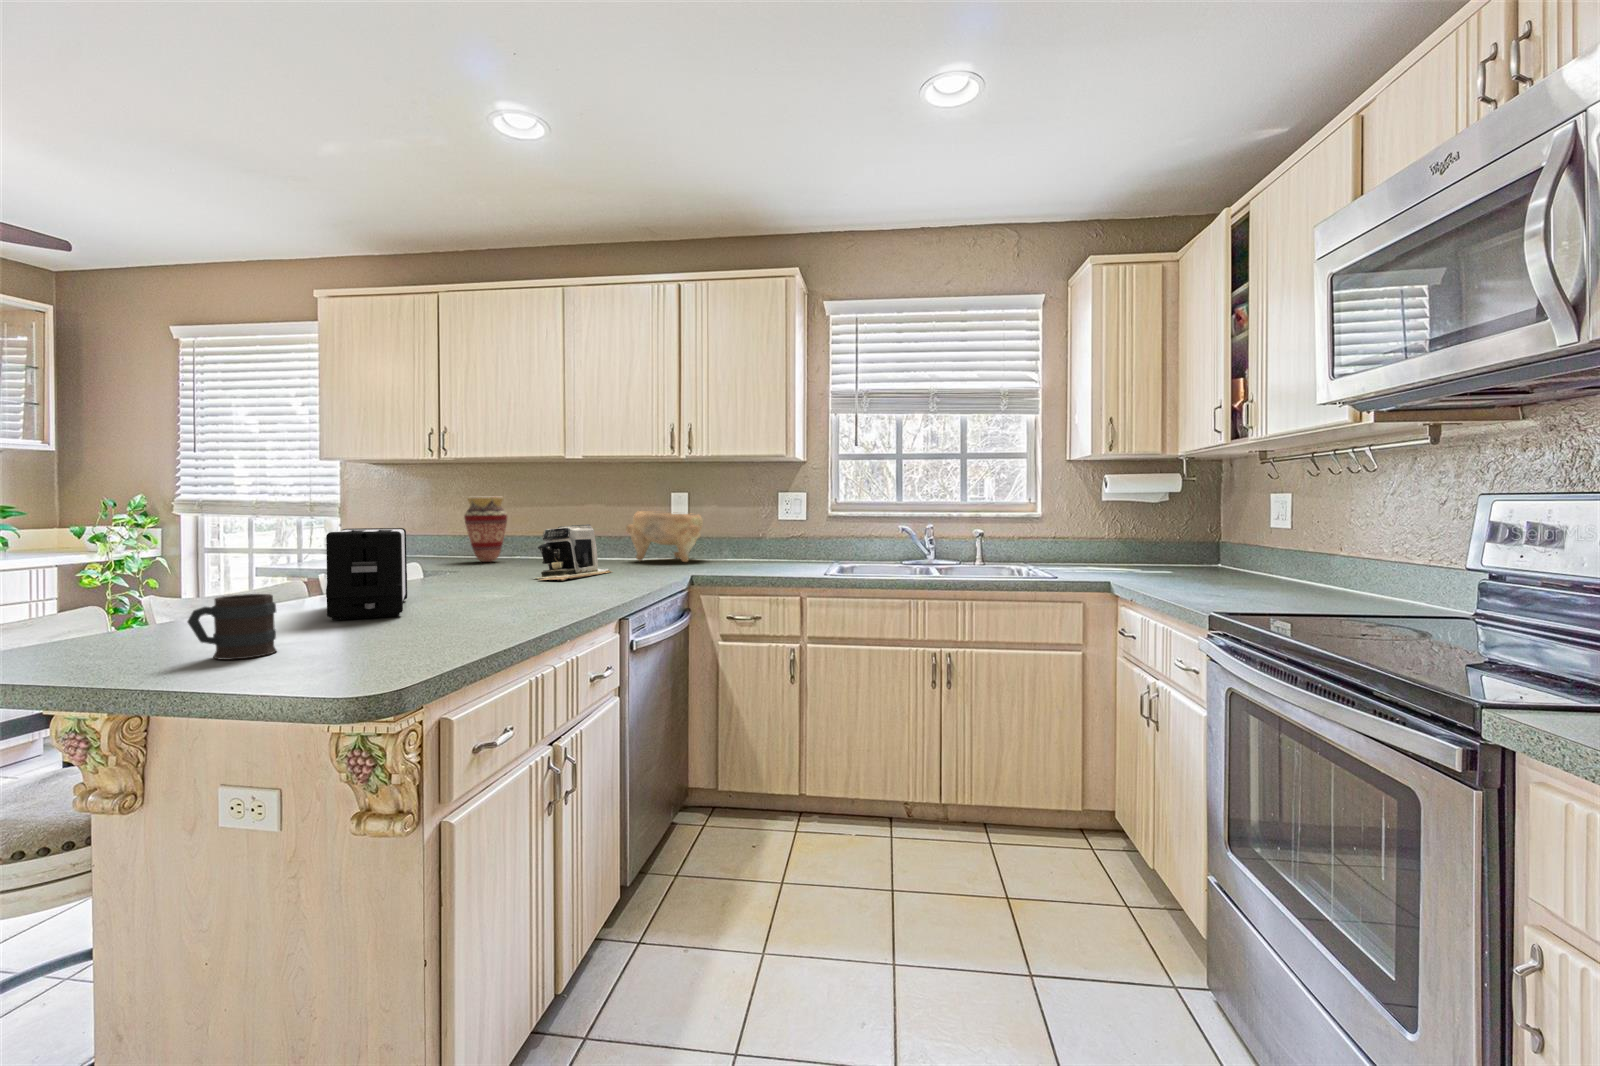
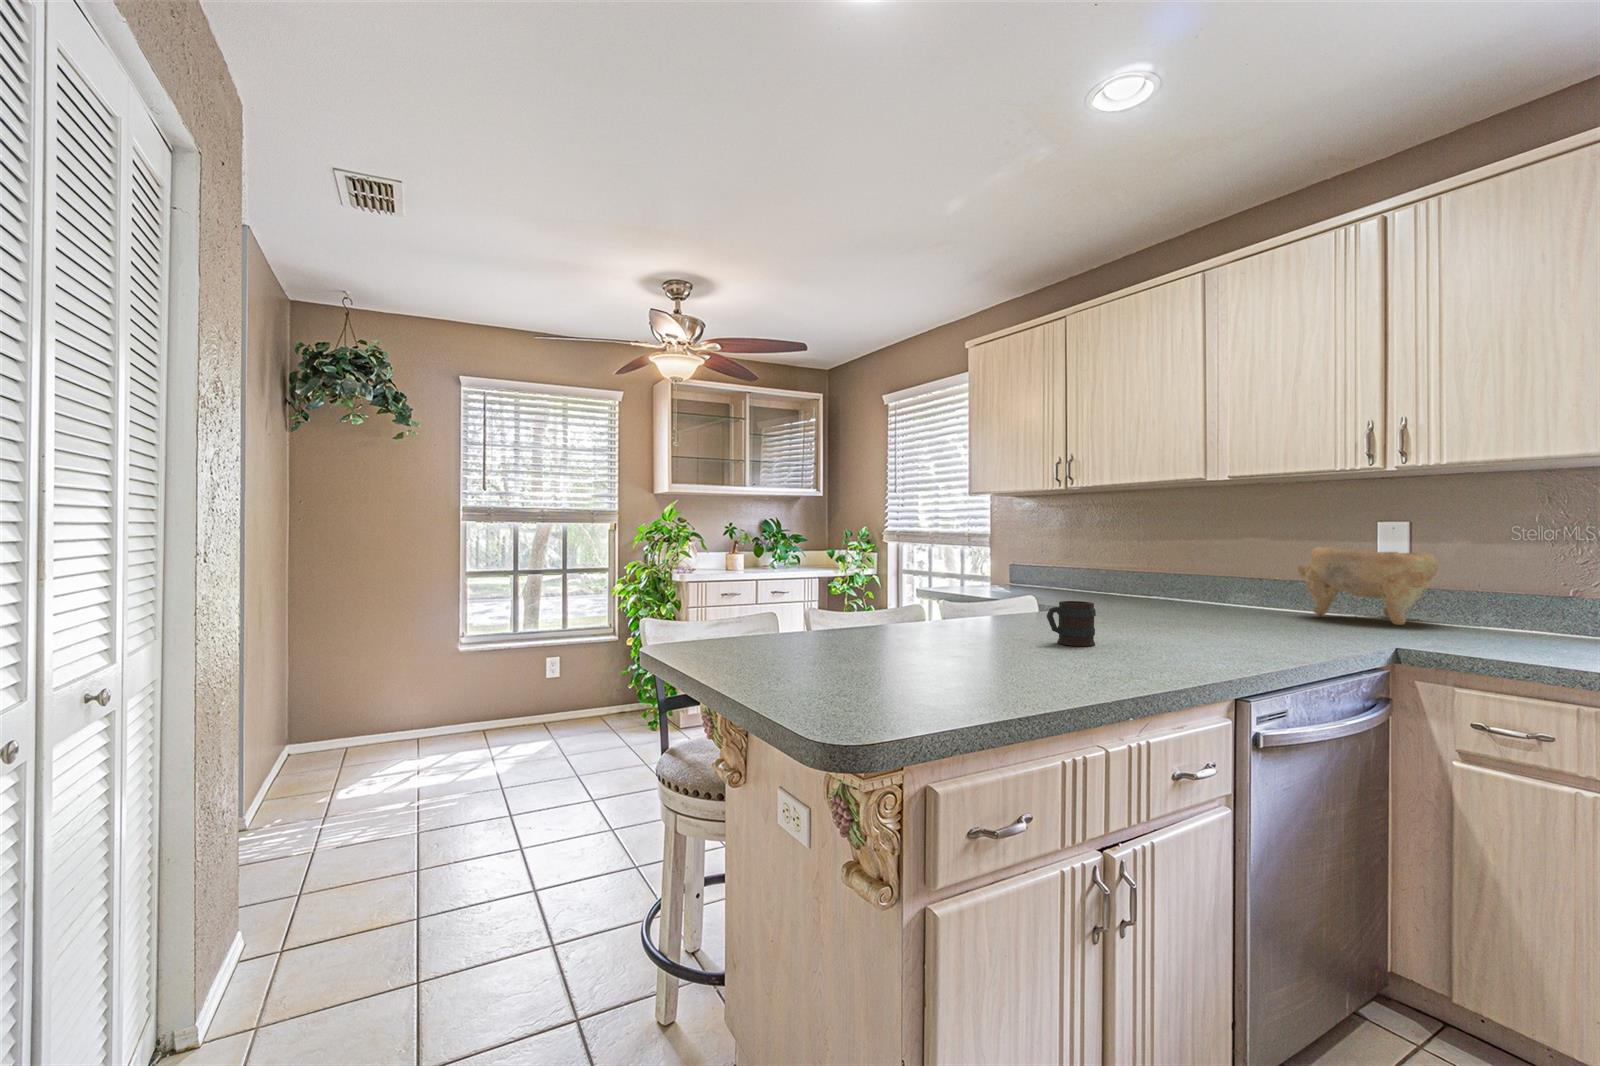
vase: present [464,496,507,562] -> none [1092,527,1140,601]
coffee maker: present [538,524,612,581] -> none [1146,564,1263,635]
toaster: present [326,528,407,620] -> none [903,562,992,655]
mug: present [187,594,277,660] -> present [1047,601,1096,646]

